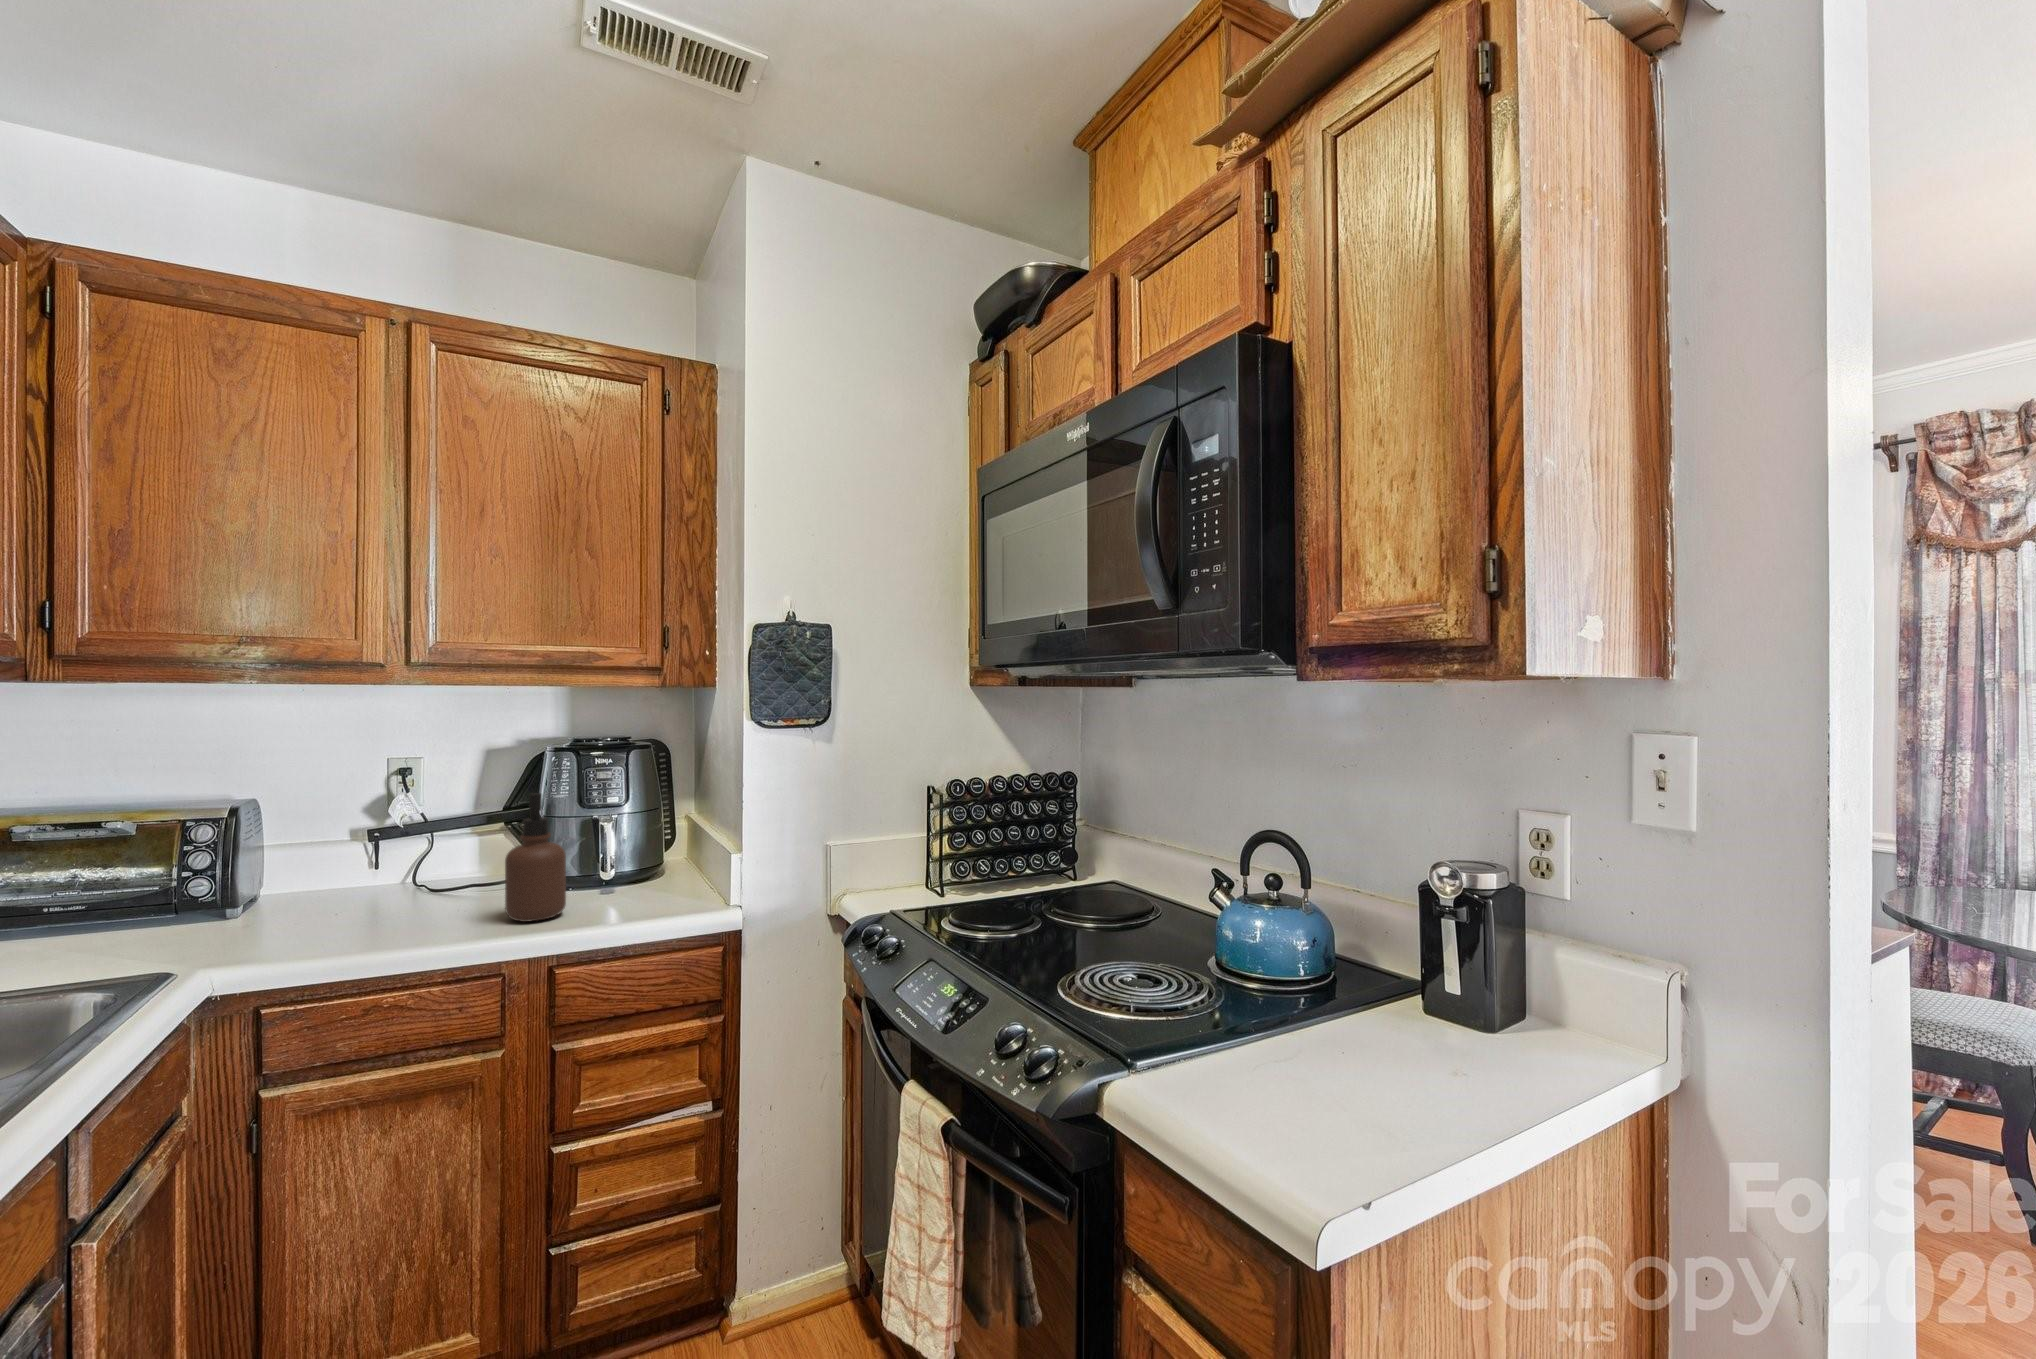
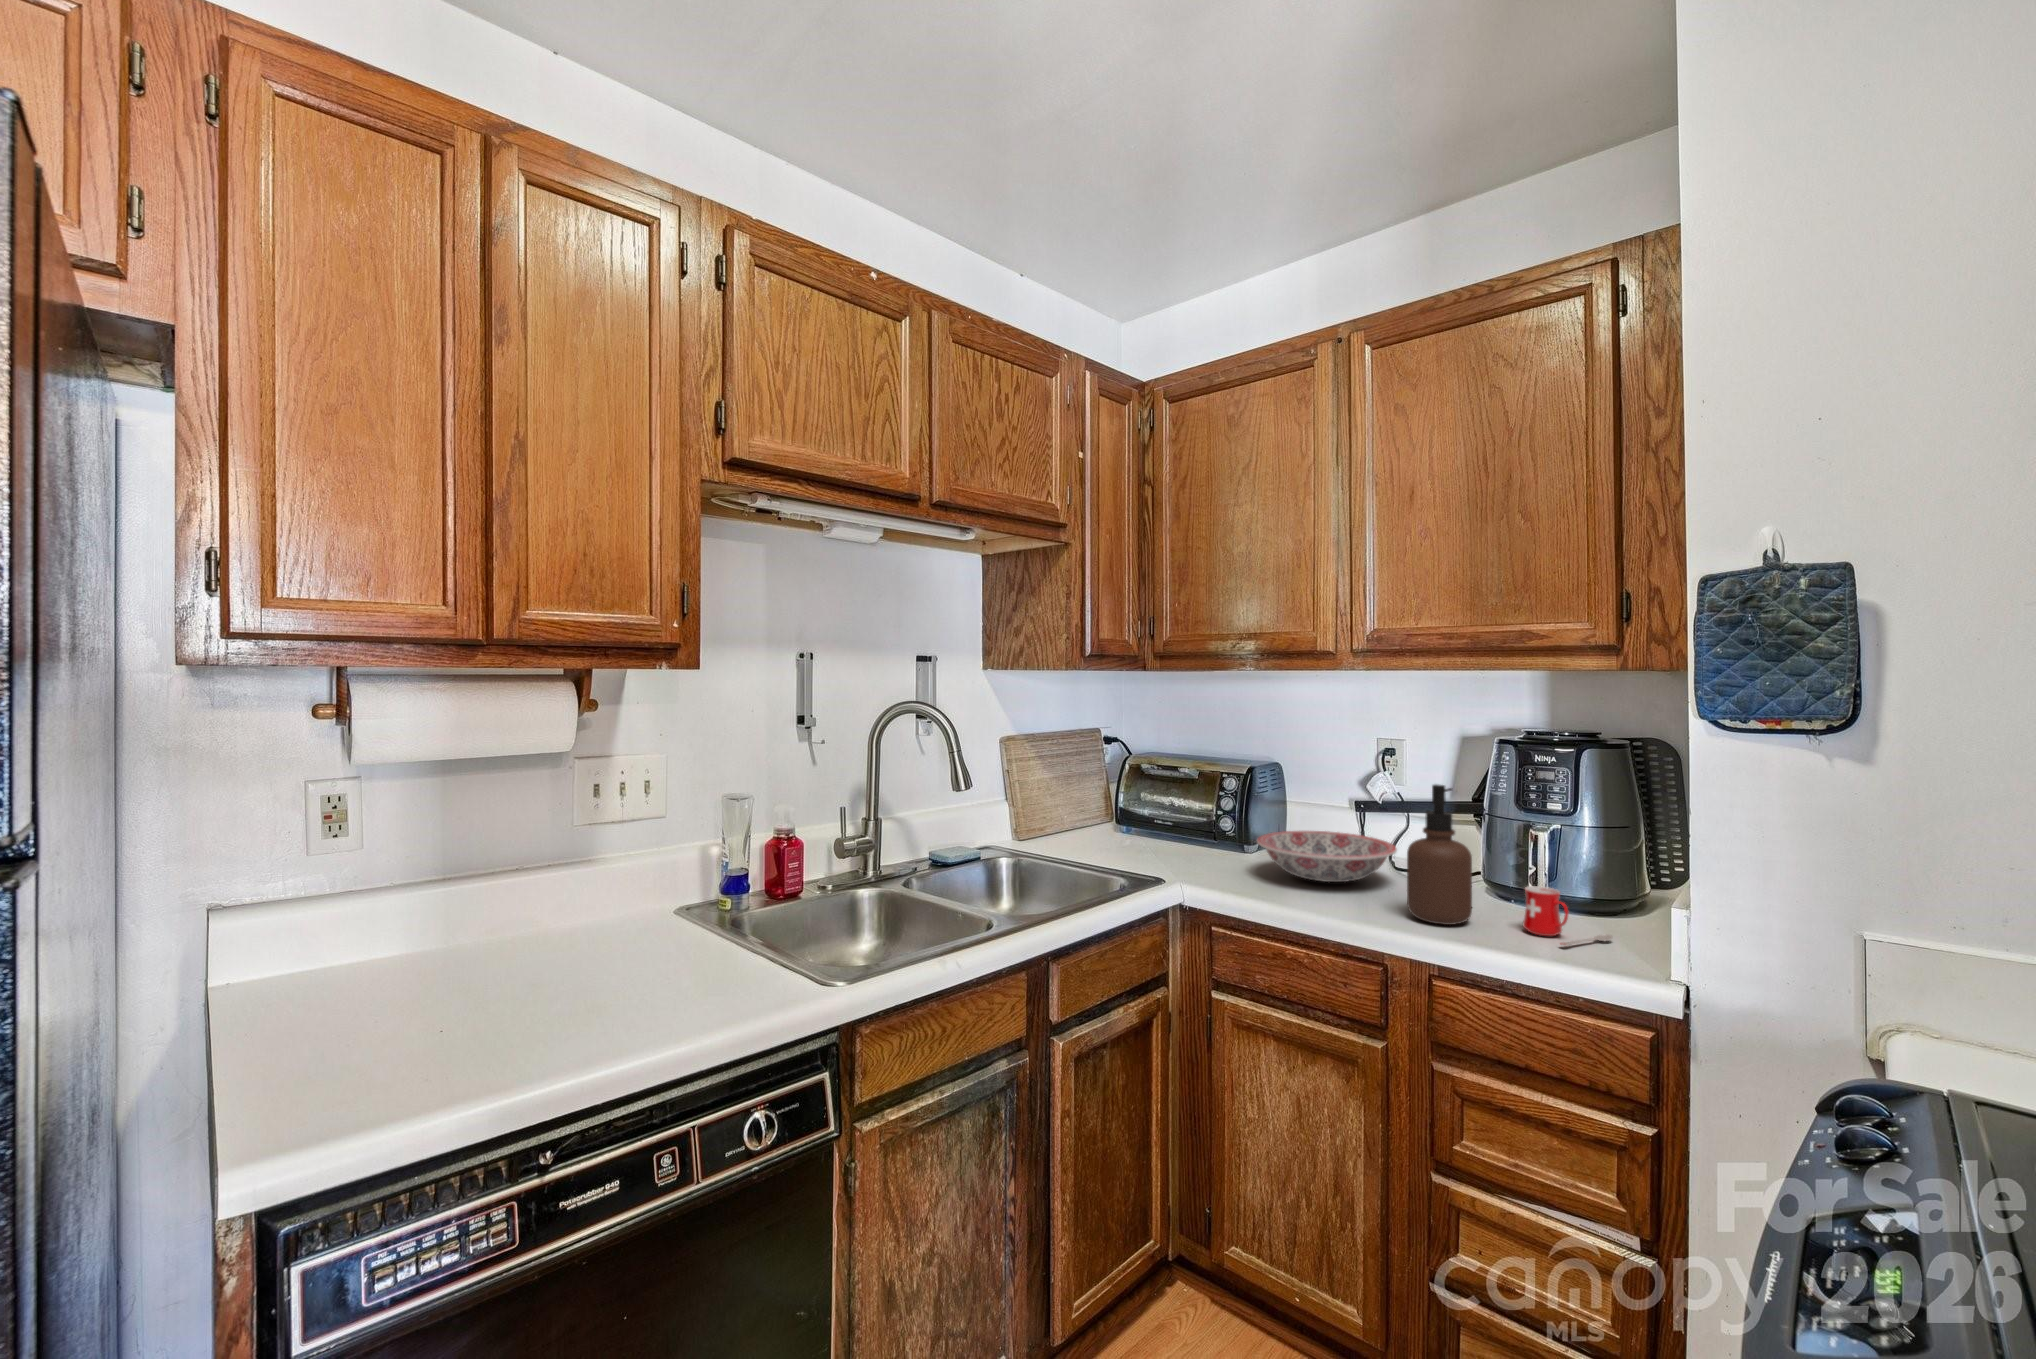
ceramic bowl: none [285,862,463,921] -> present [1257,831,1397,882]
mug: none [605,865,668,906] -> present [1523,886,1613,946]

